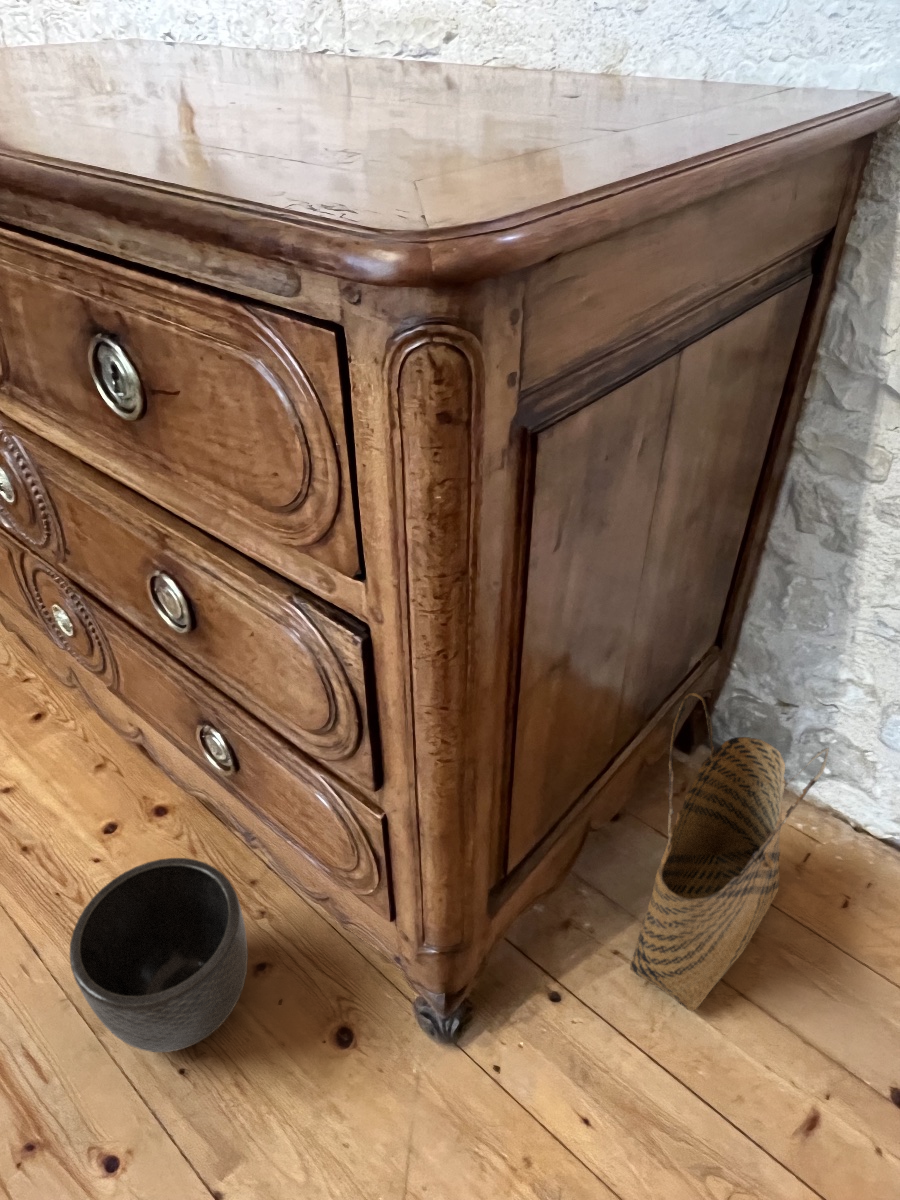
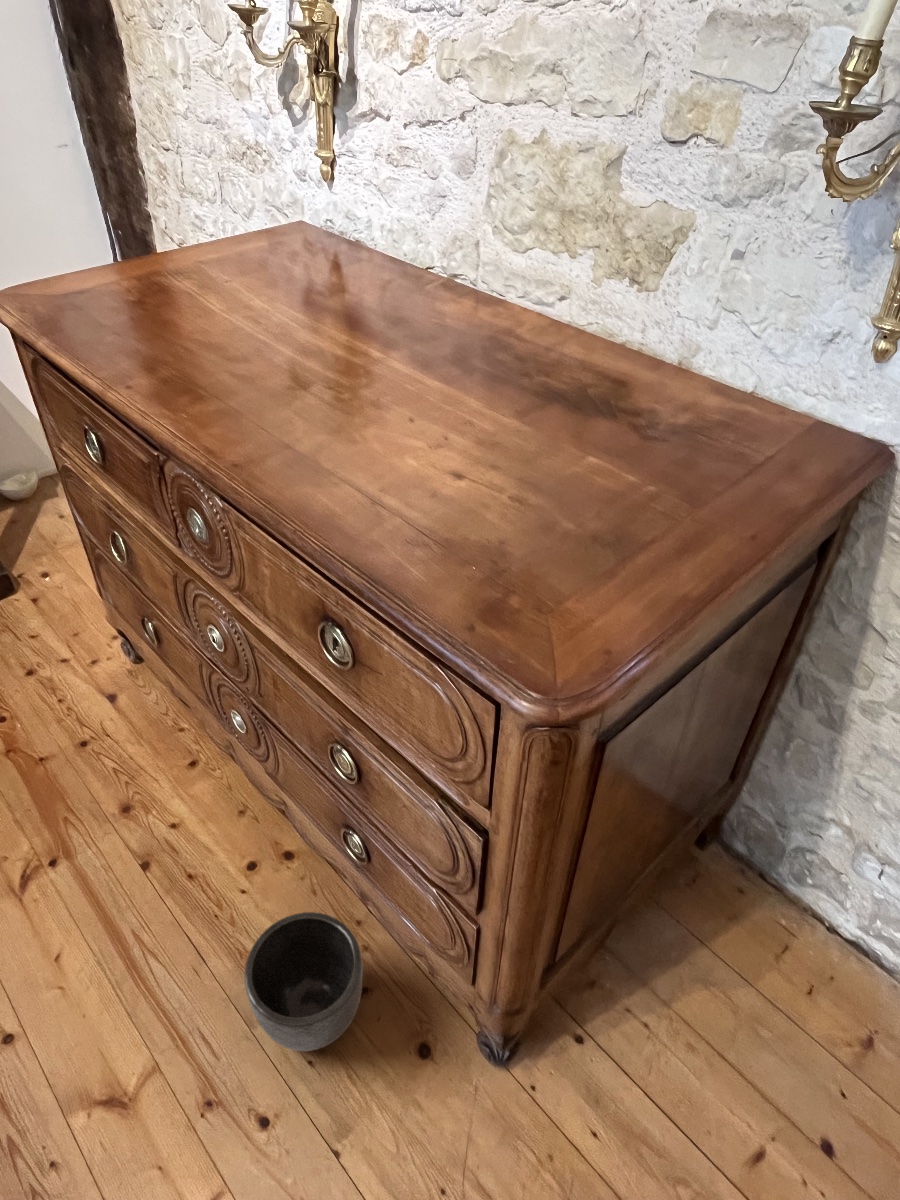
woven basket: present [630,693,829,1011] -> none [638,837,799,1063]

